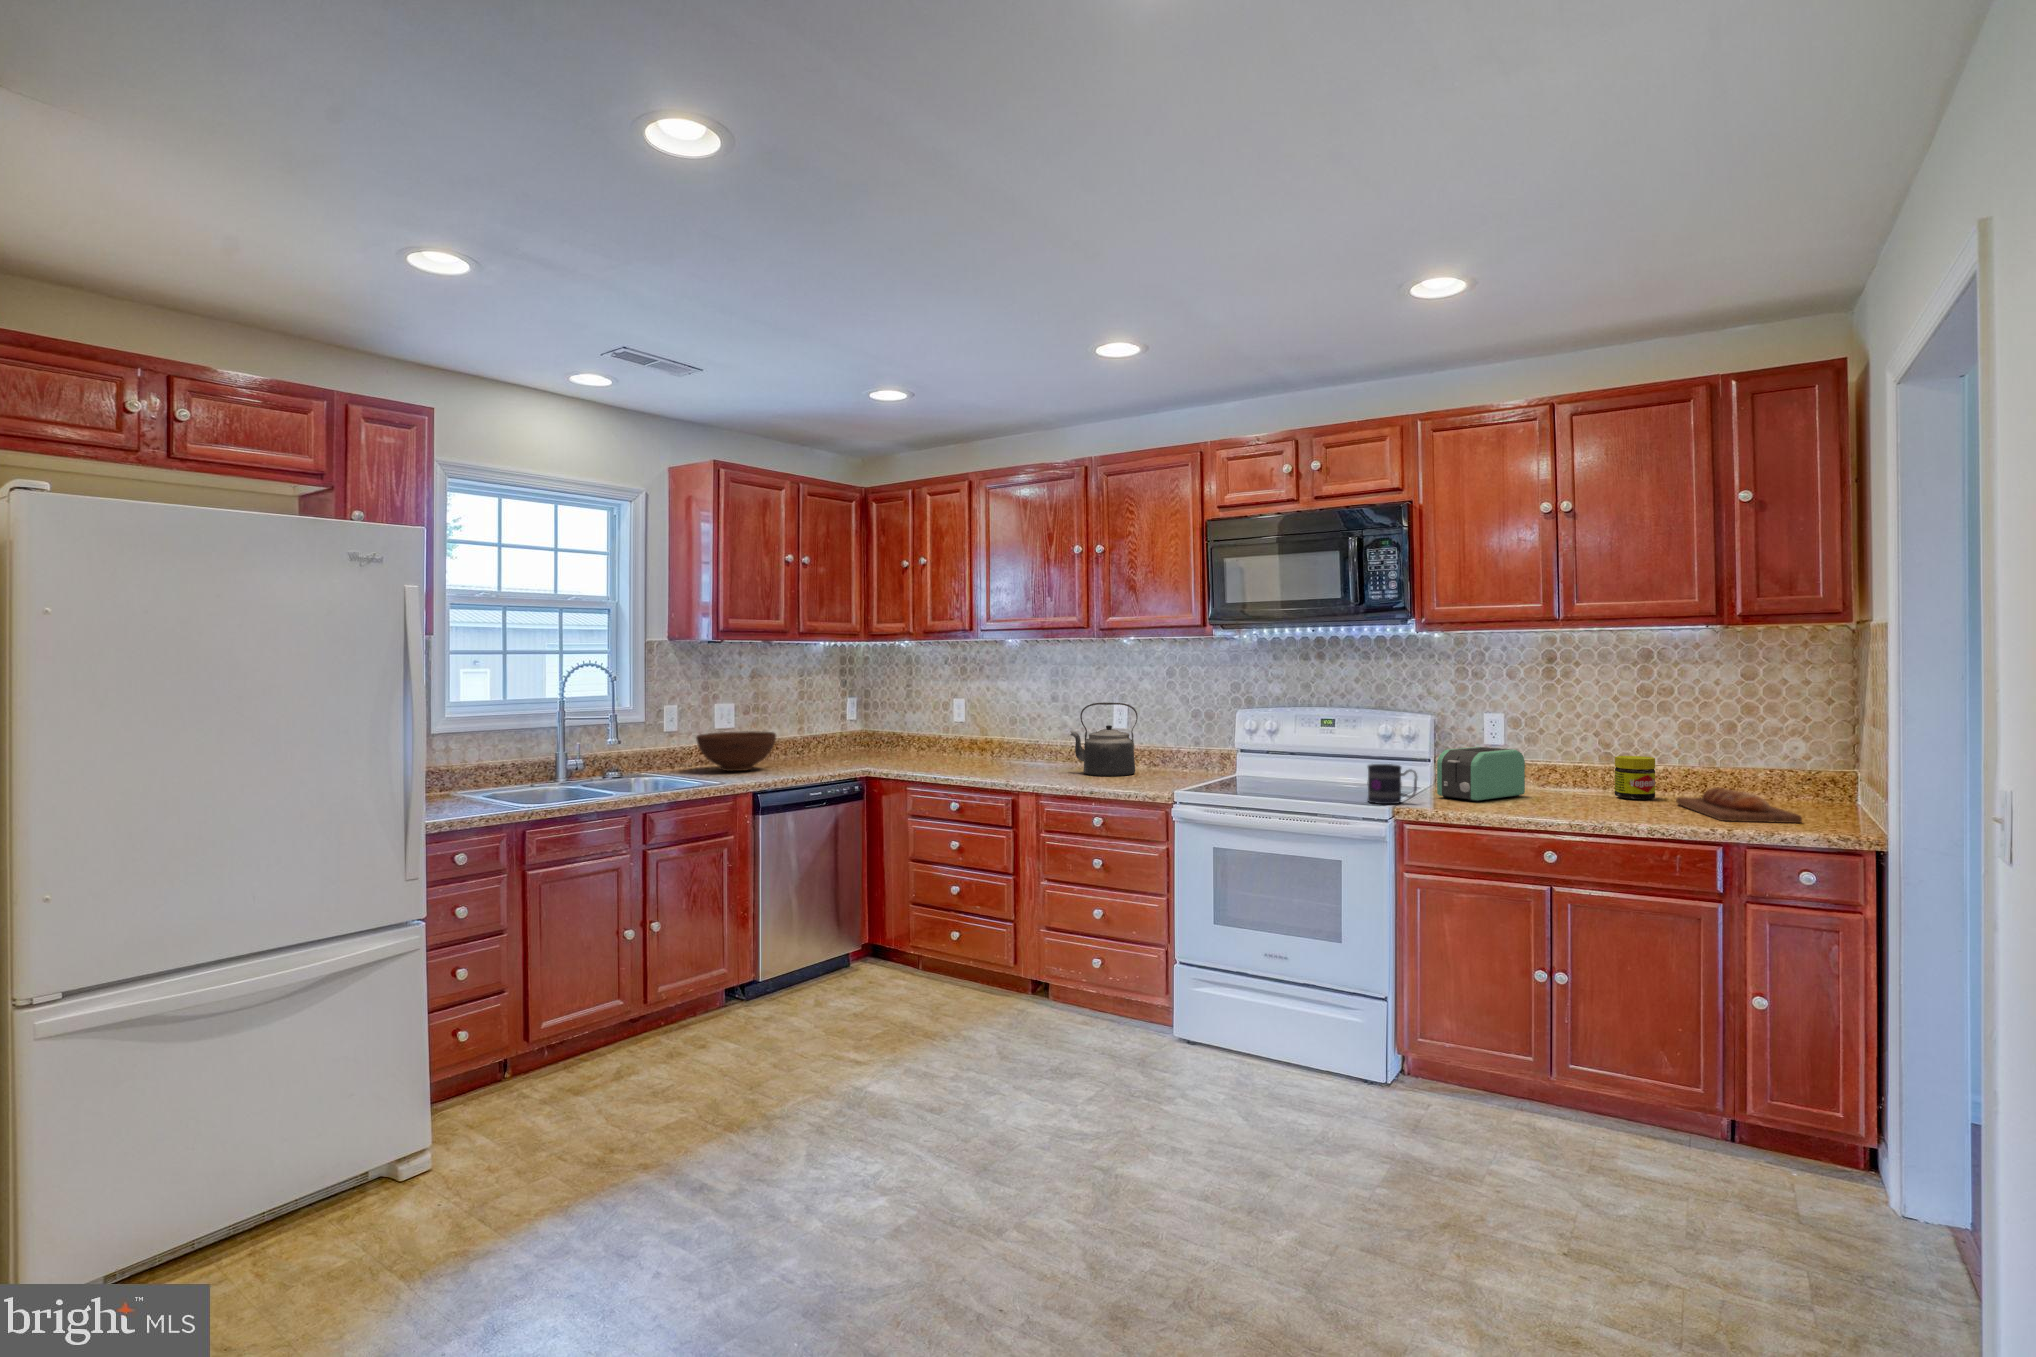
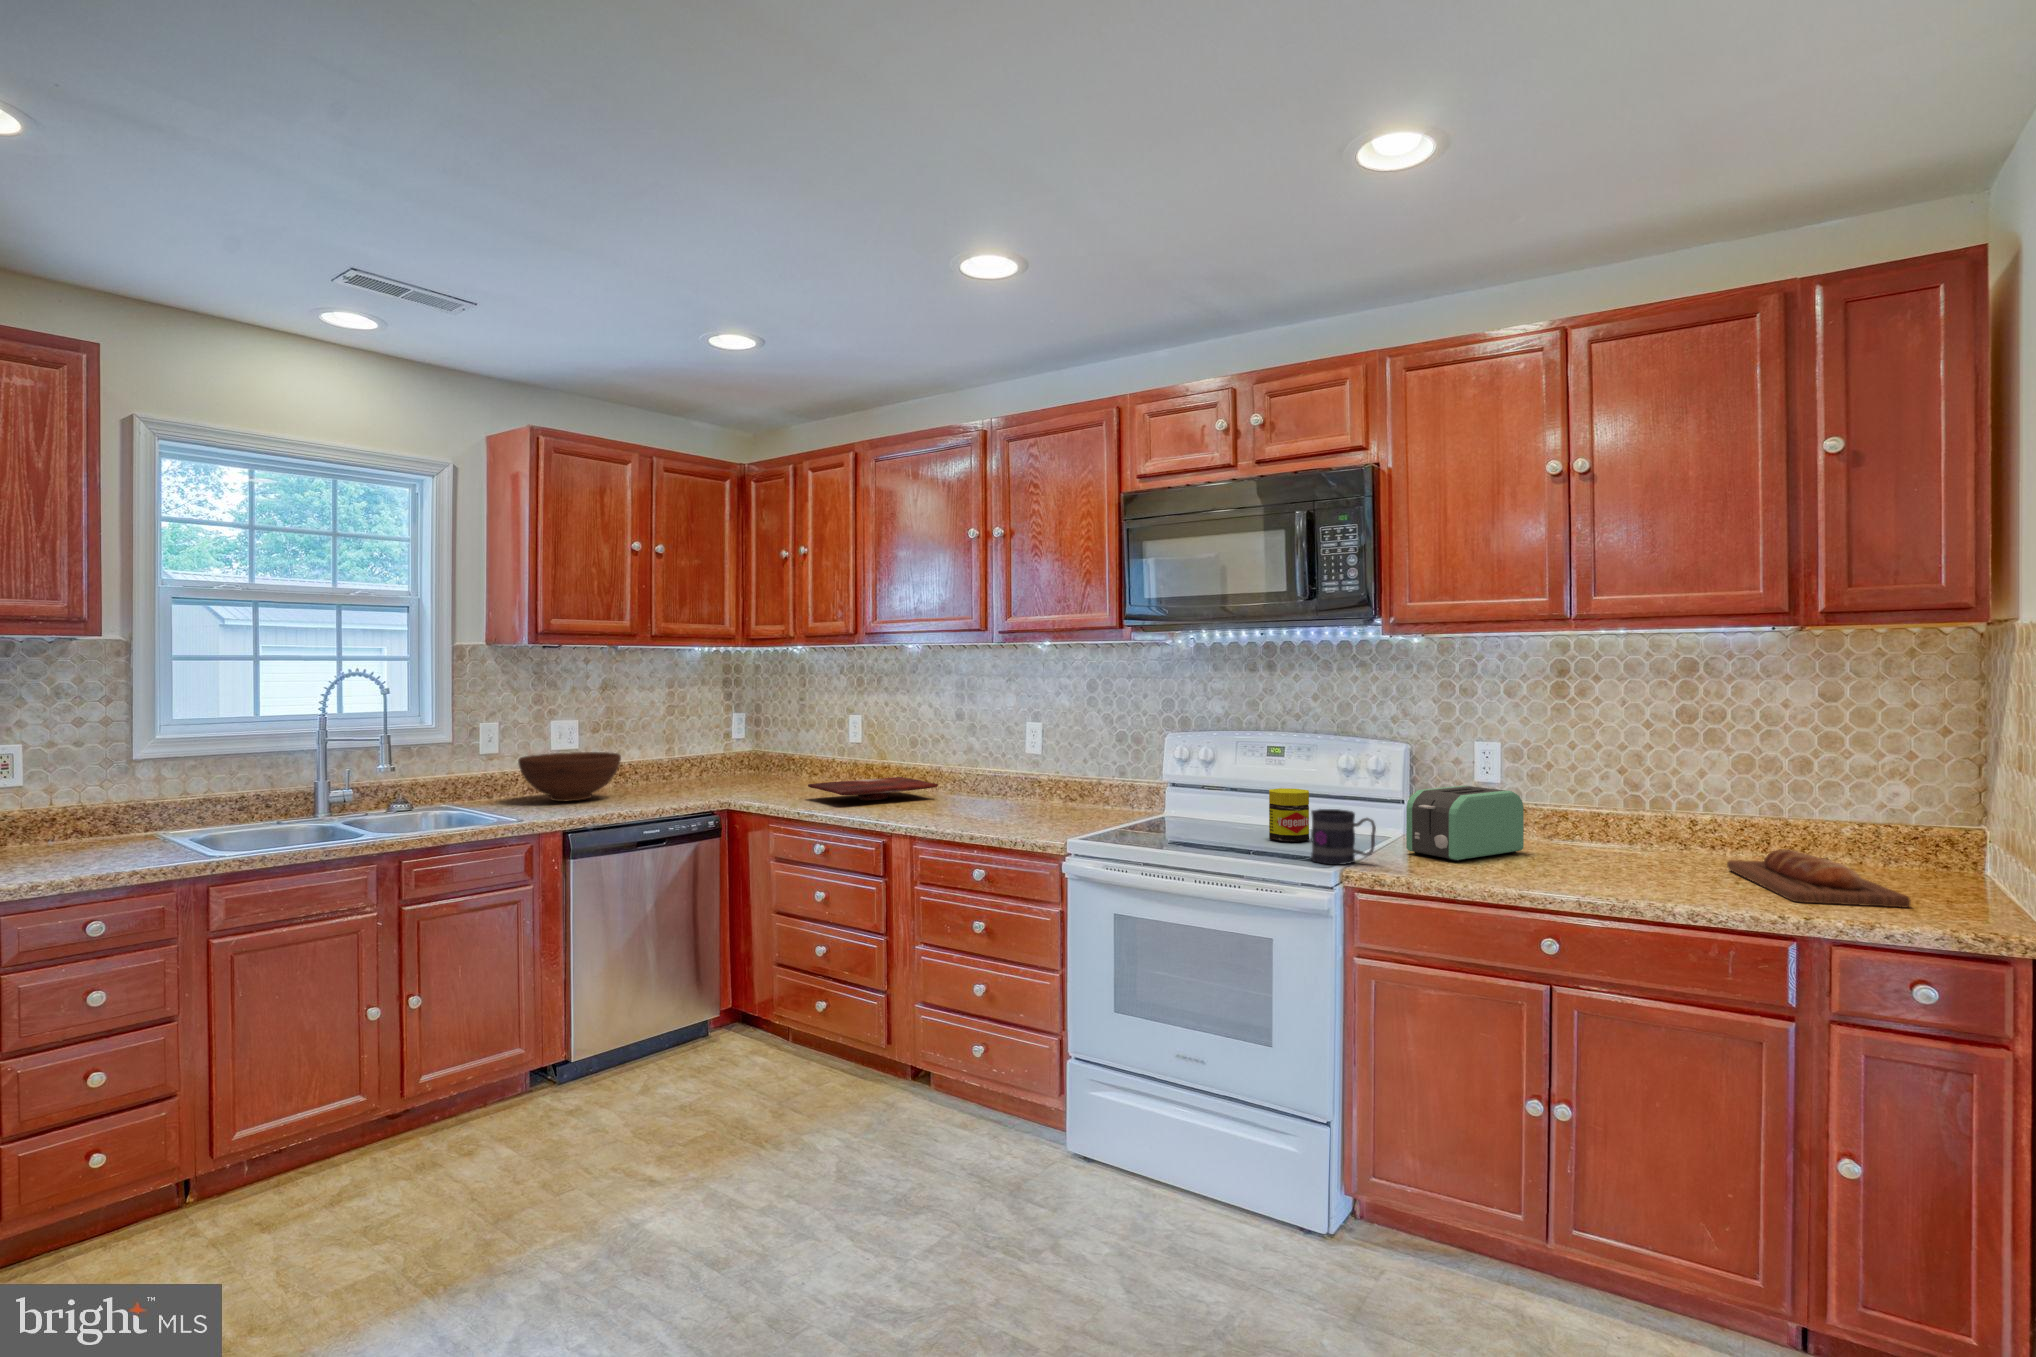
kettle: present [1070,703,1138,776] -> none [966,721,1048,813]
cutting board: none [933,751,1040,769] -> present [808,777,938,800]
jar: present [1615,756,1655,800] -> present [1269,788,1309,842]

